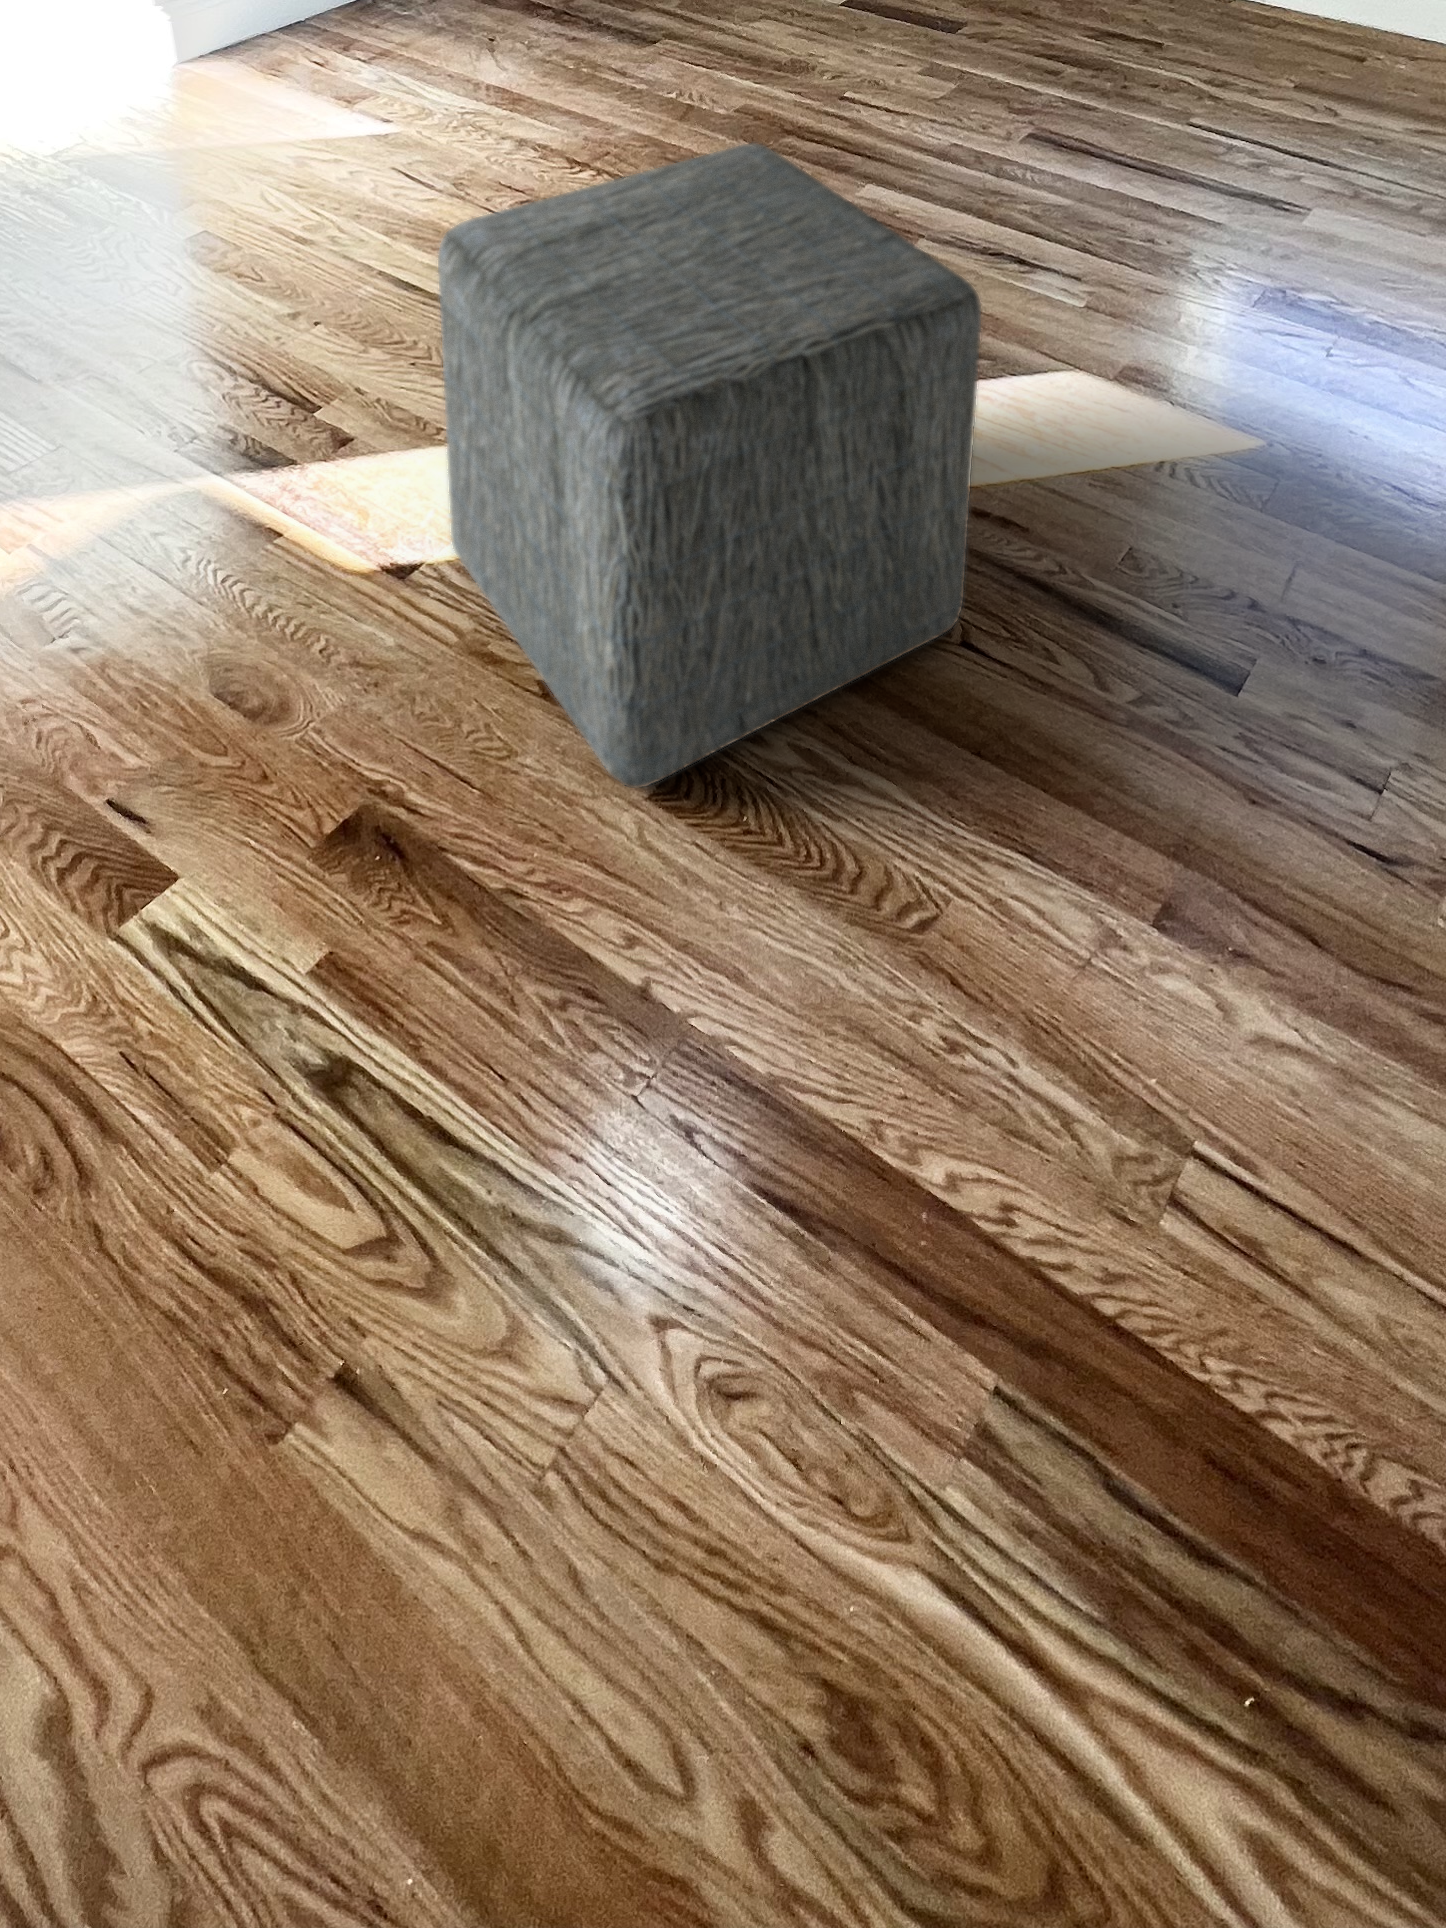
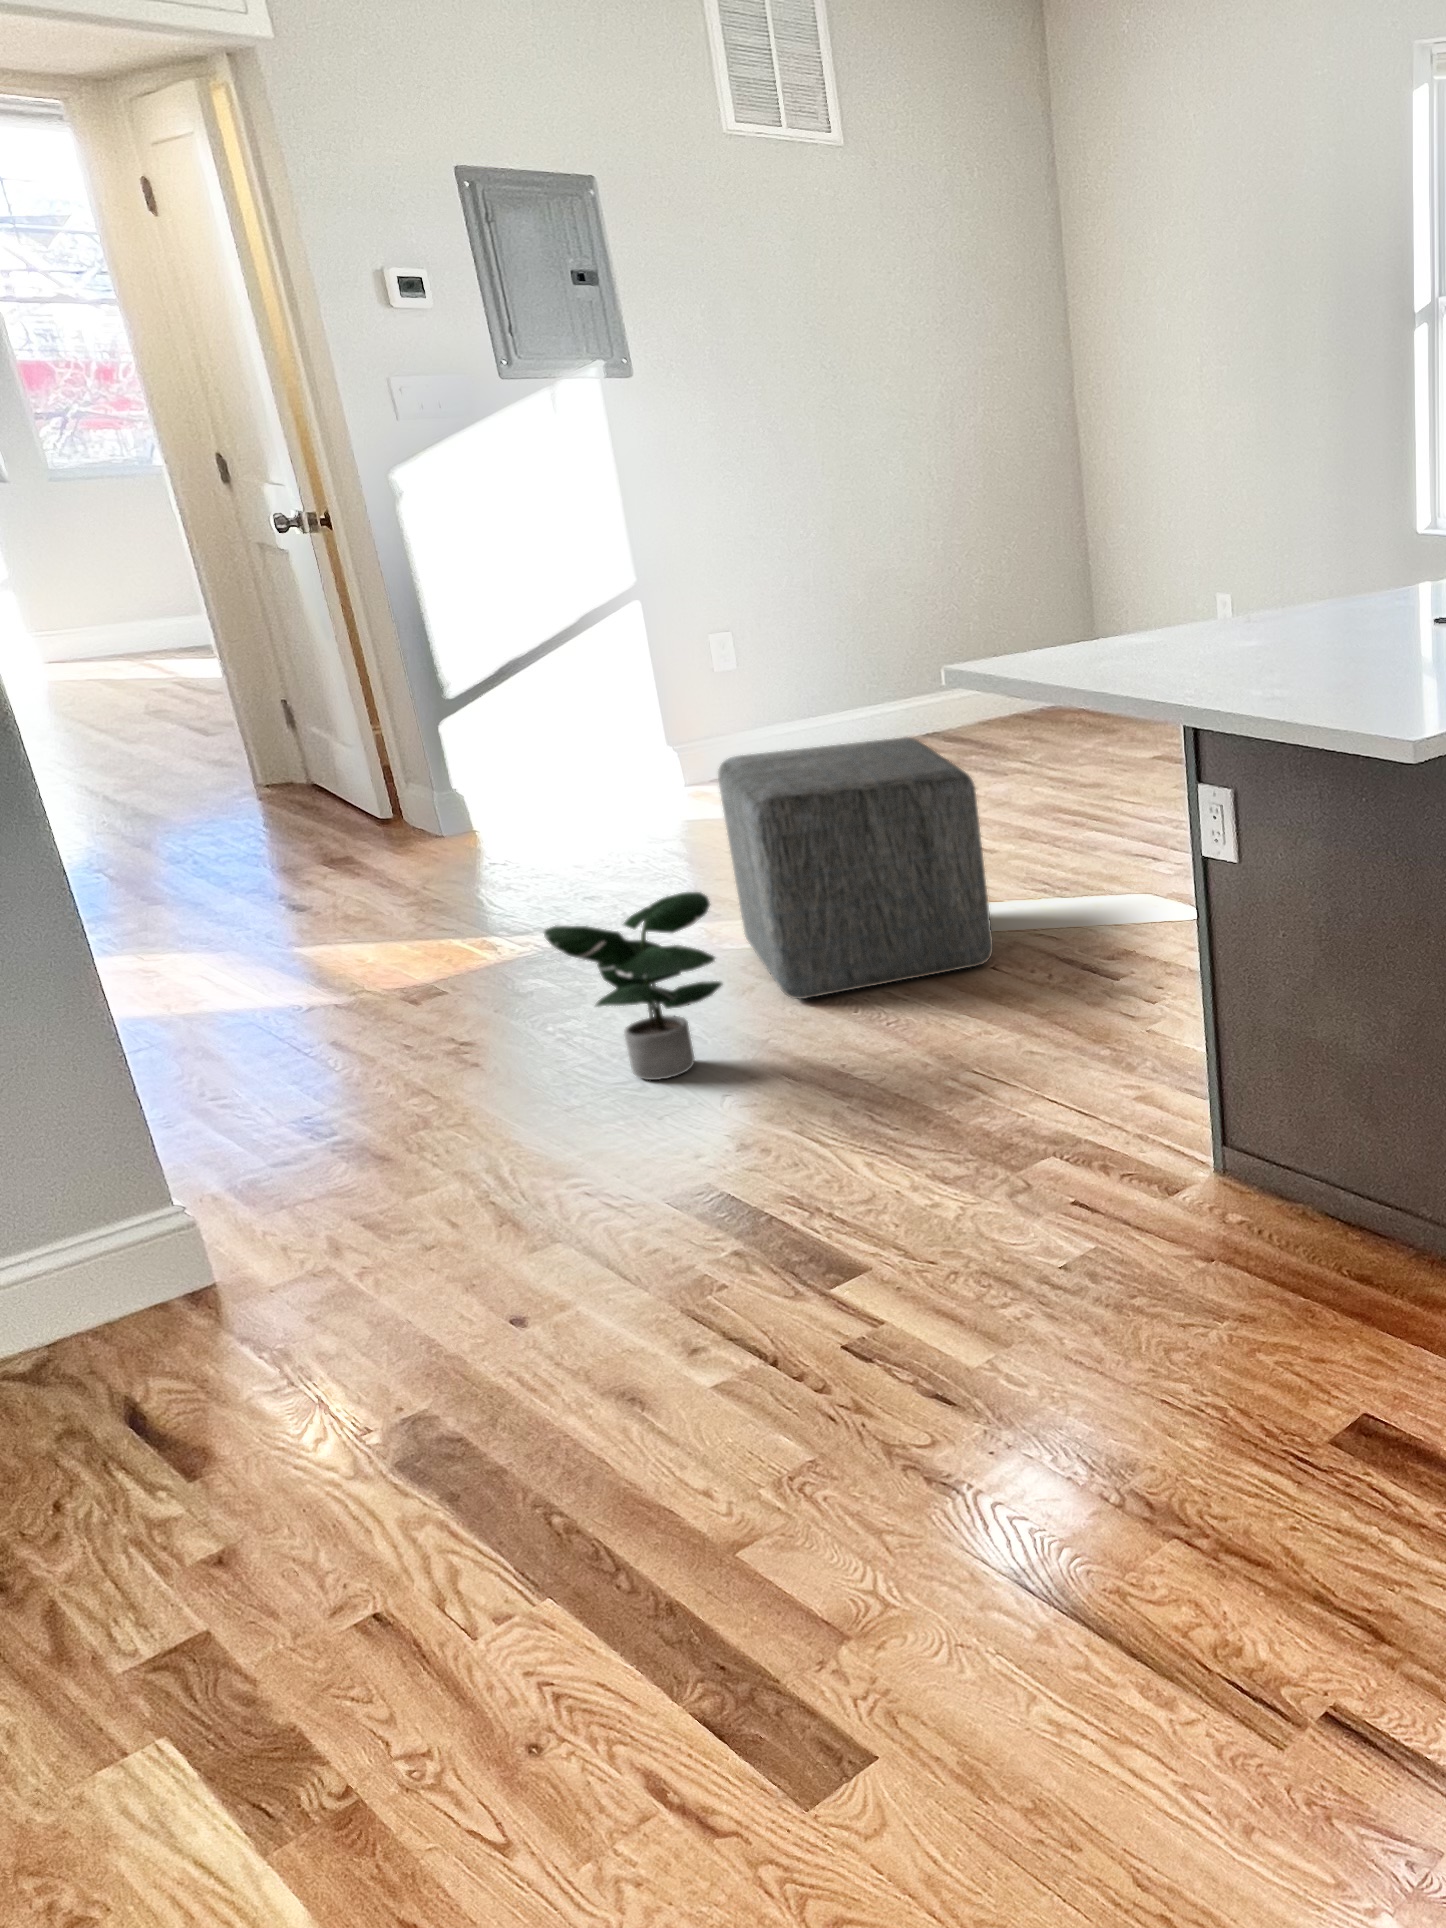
potted plant: none [225,693,651,1224] -> present [544,892,722,1080]

